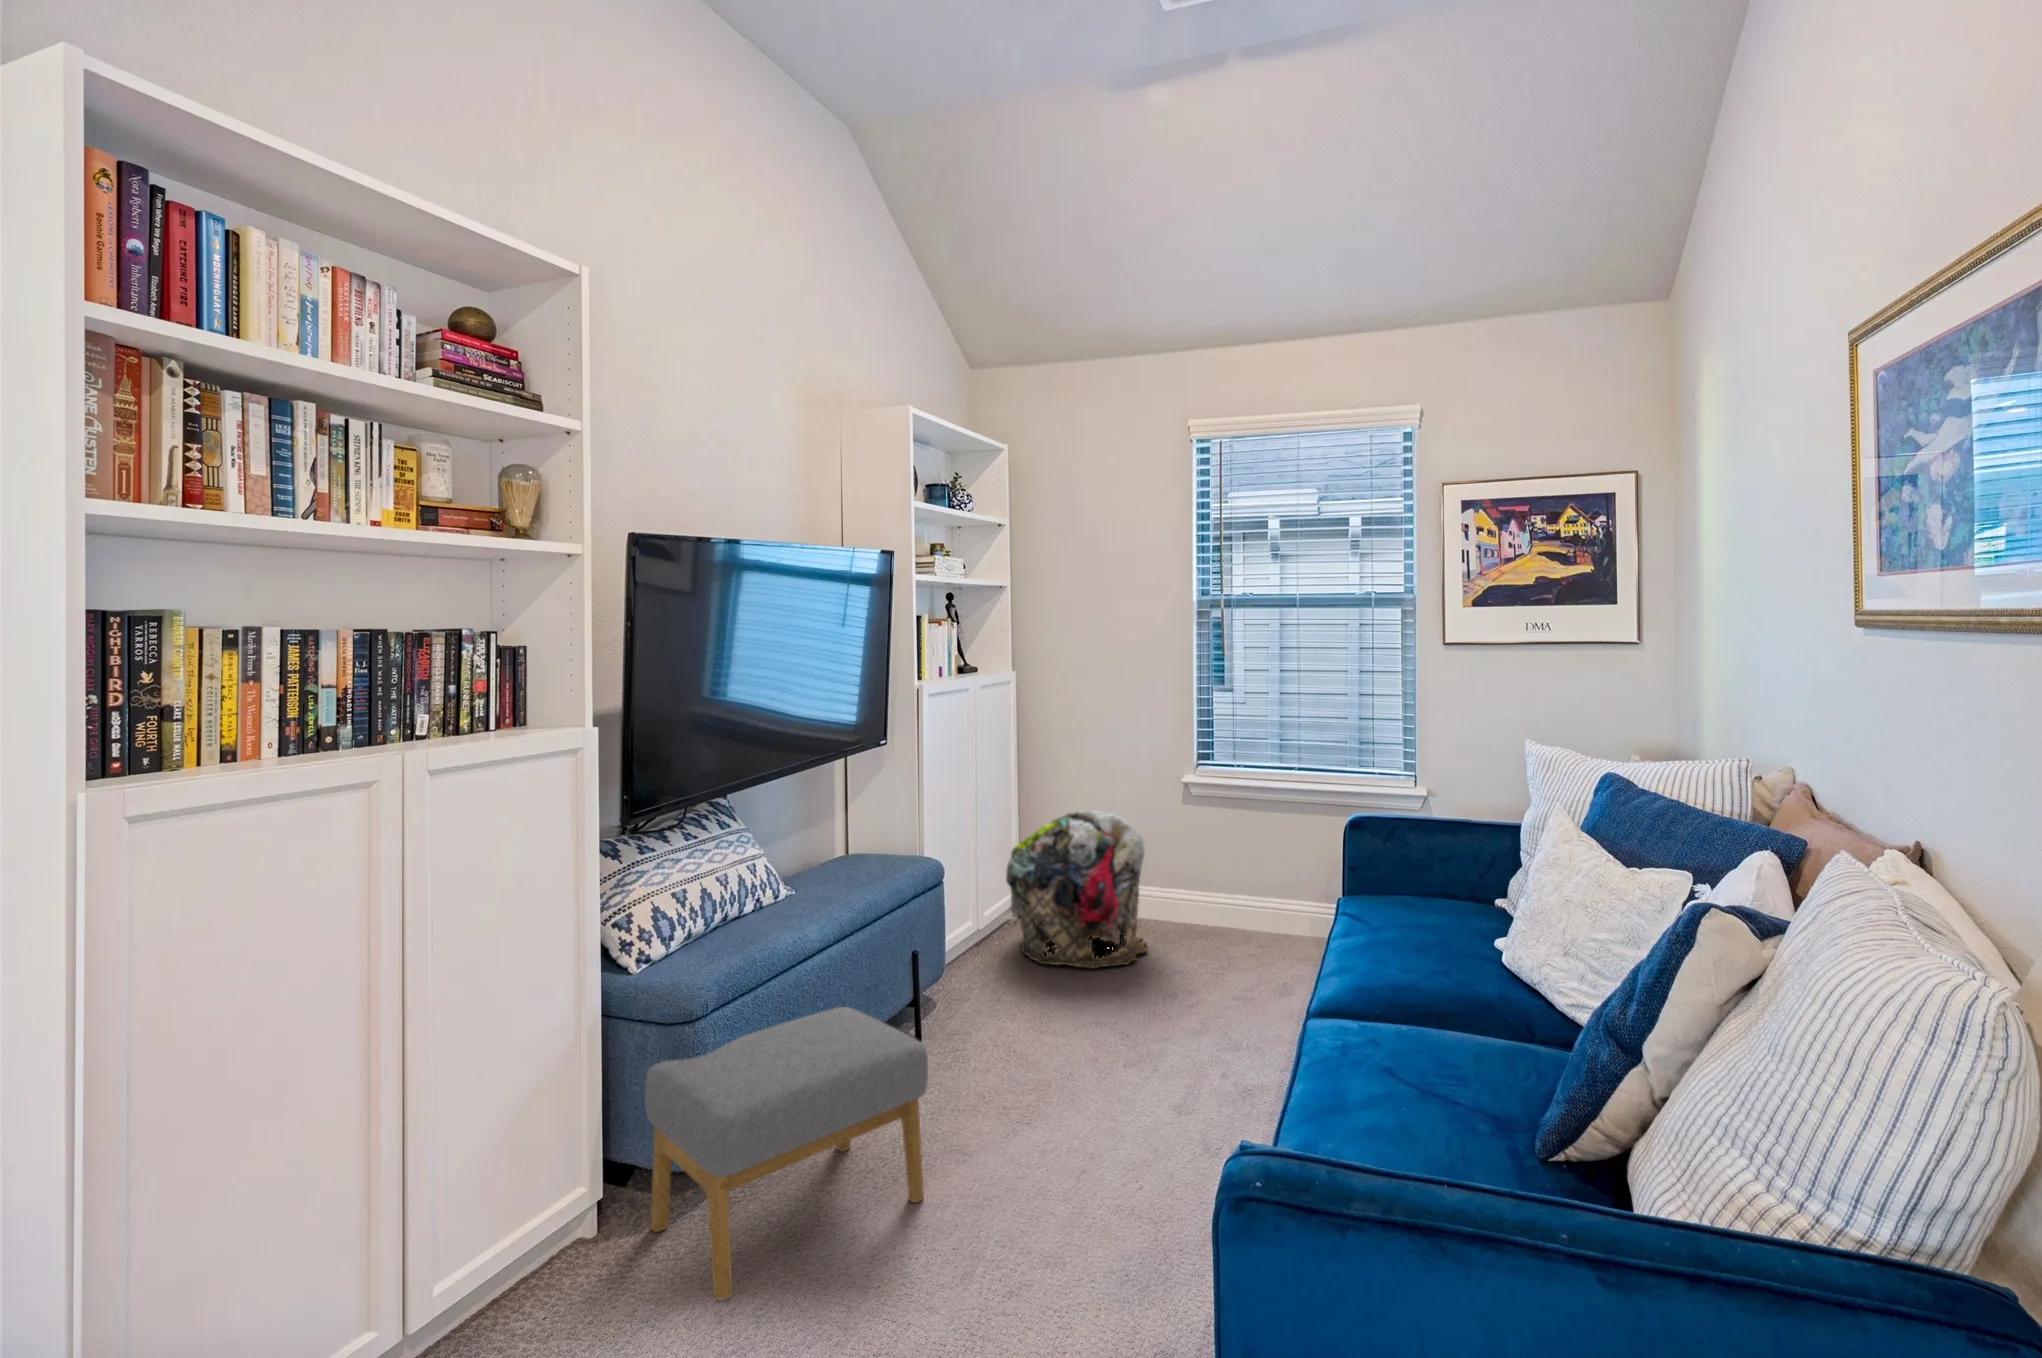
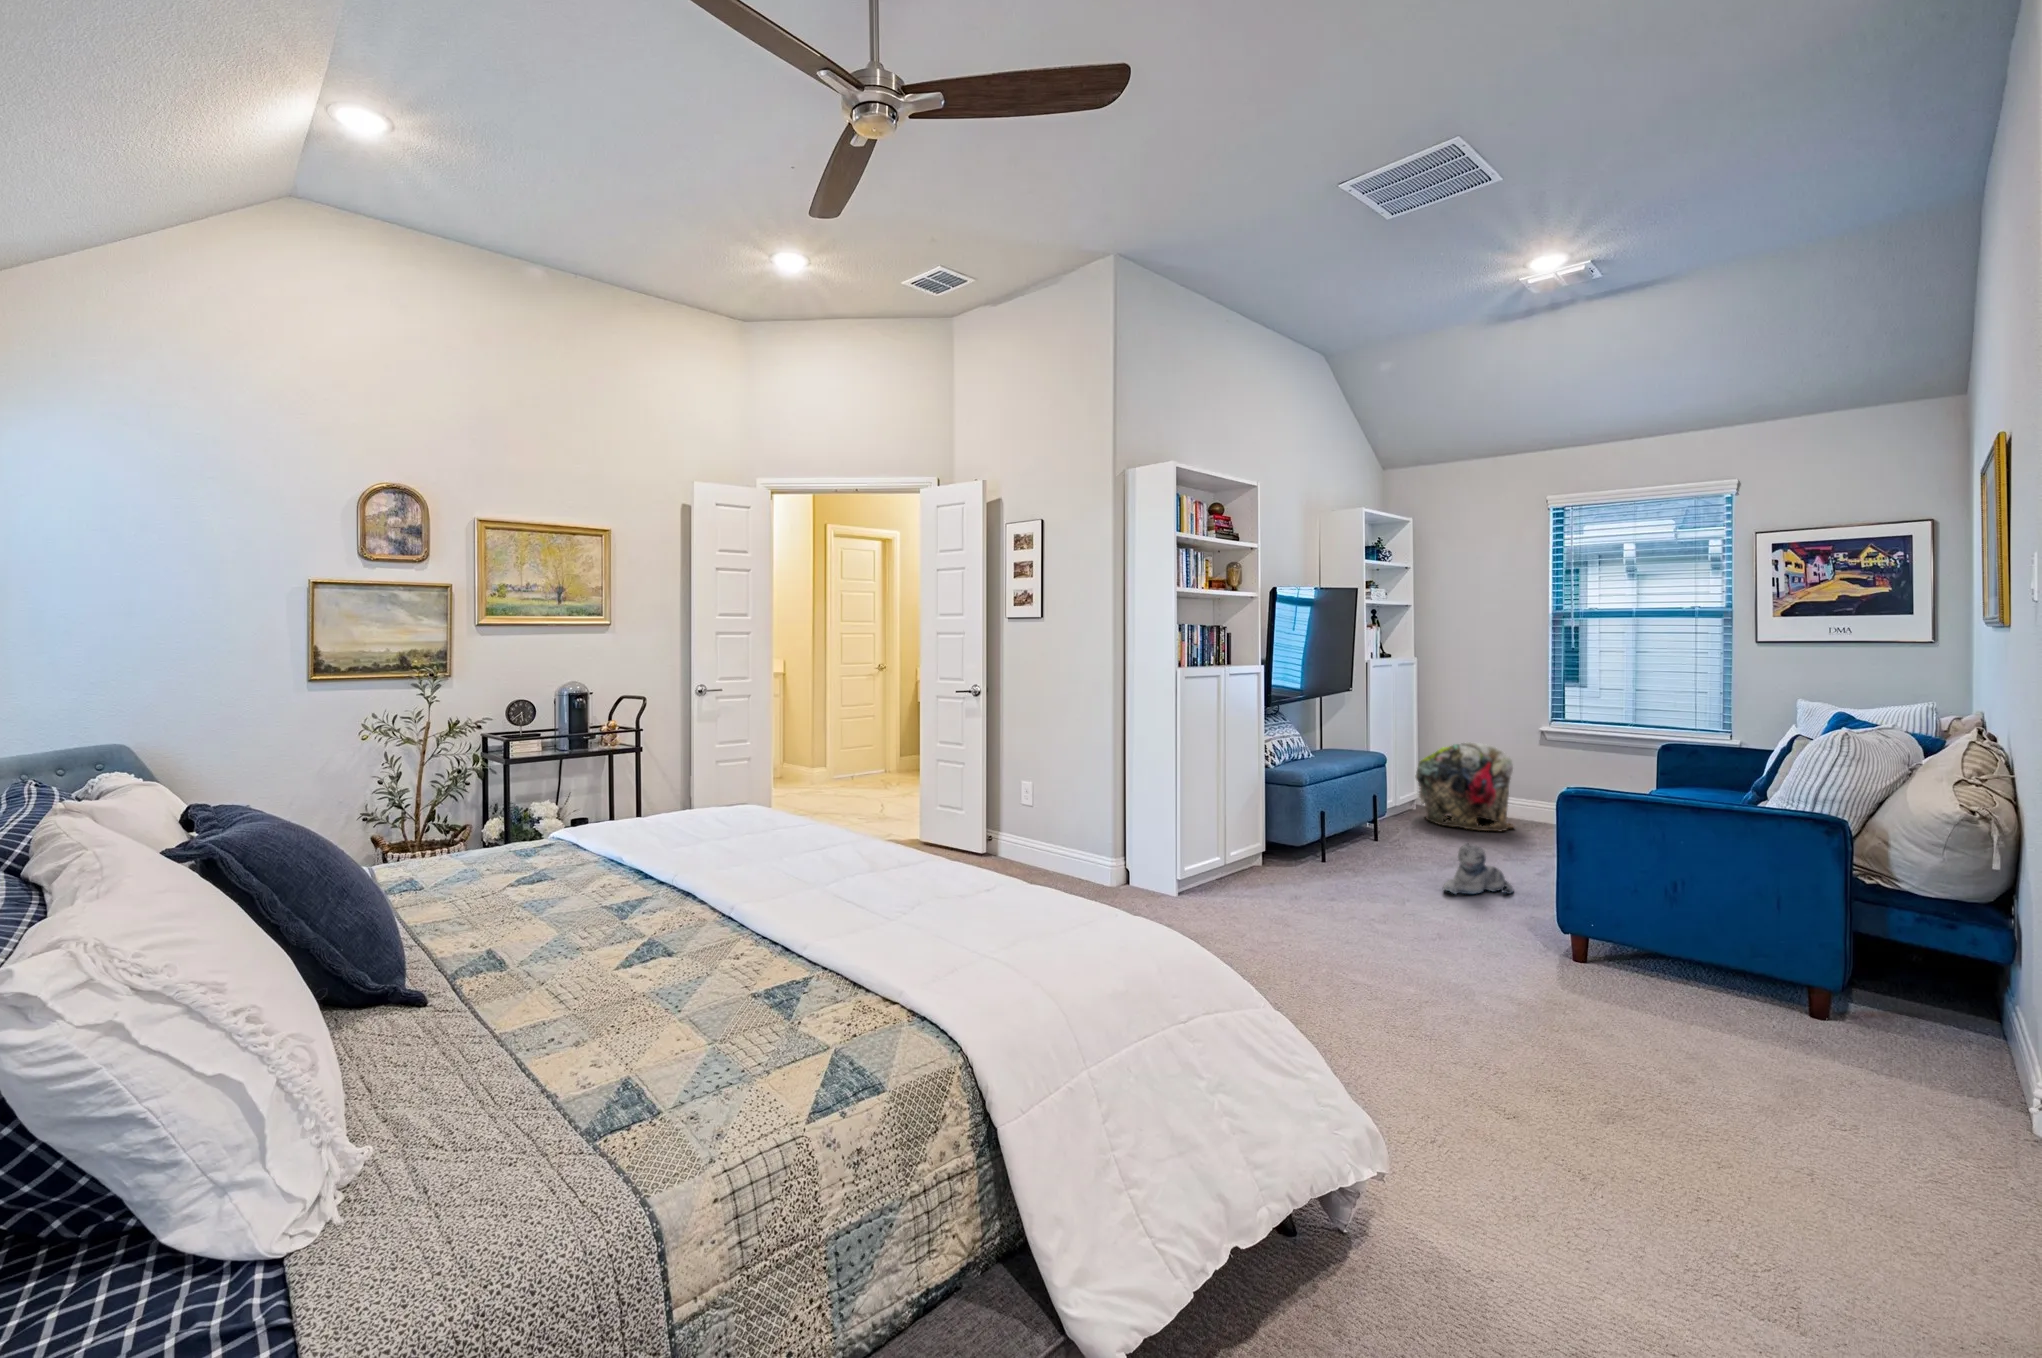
footstool: present [645,1007,928,1300] -> none [1282,801,1408,888]
plush toy: none [987,1102,1130,1245] -> present [1443,843,1514,894]

